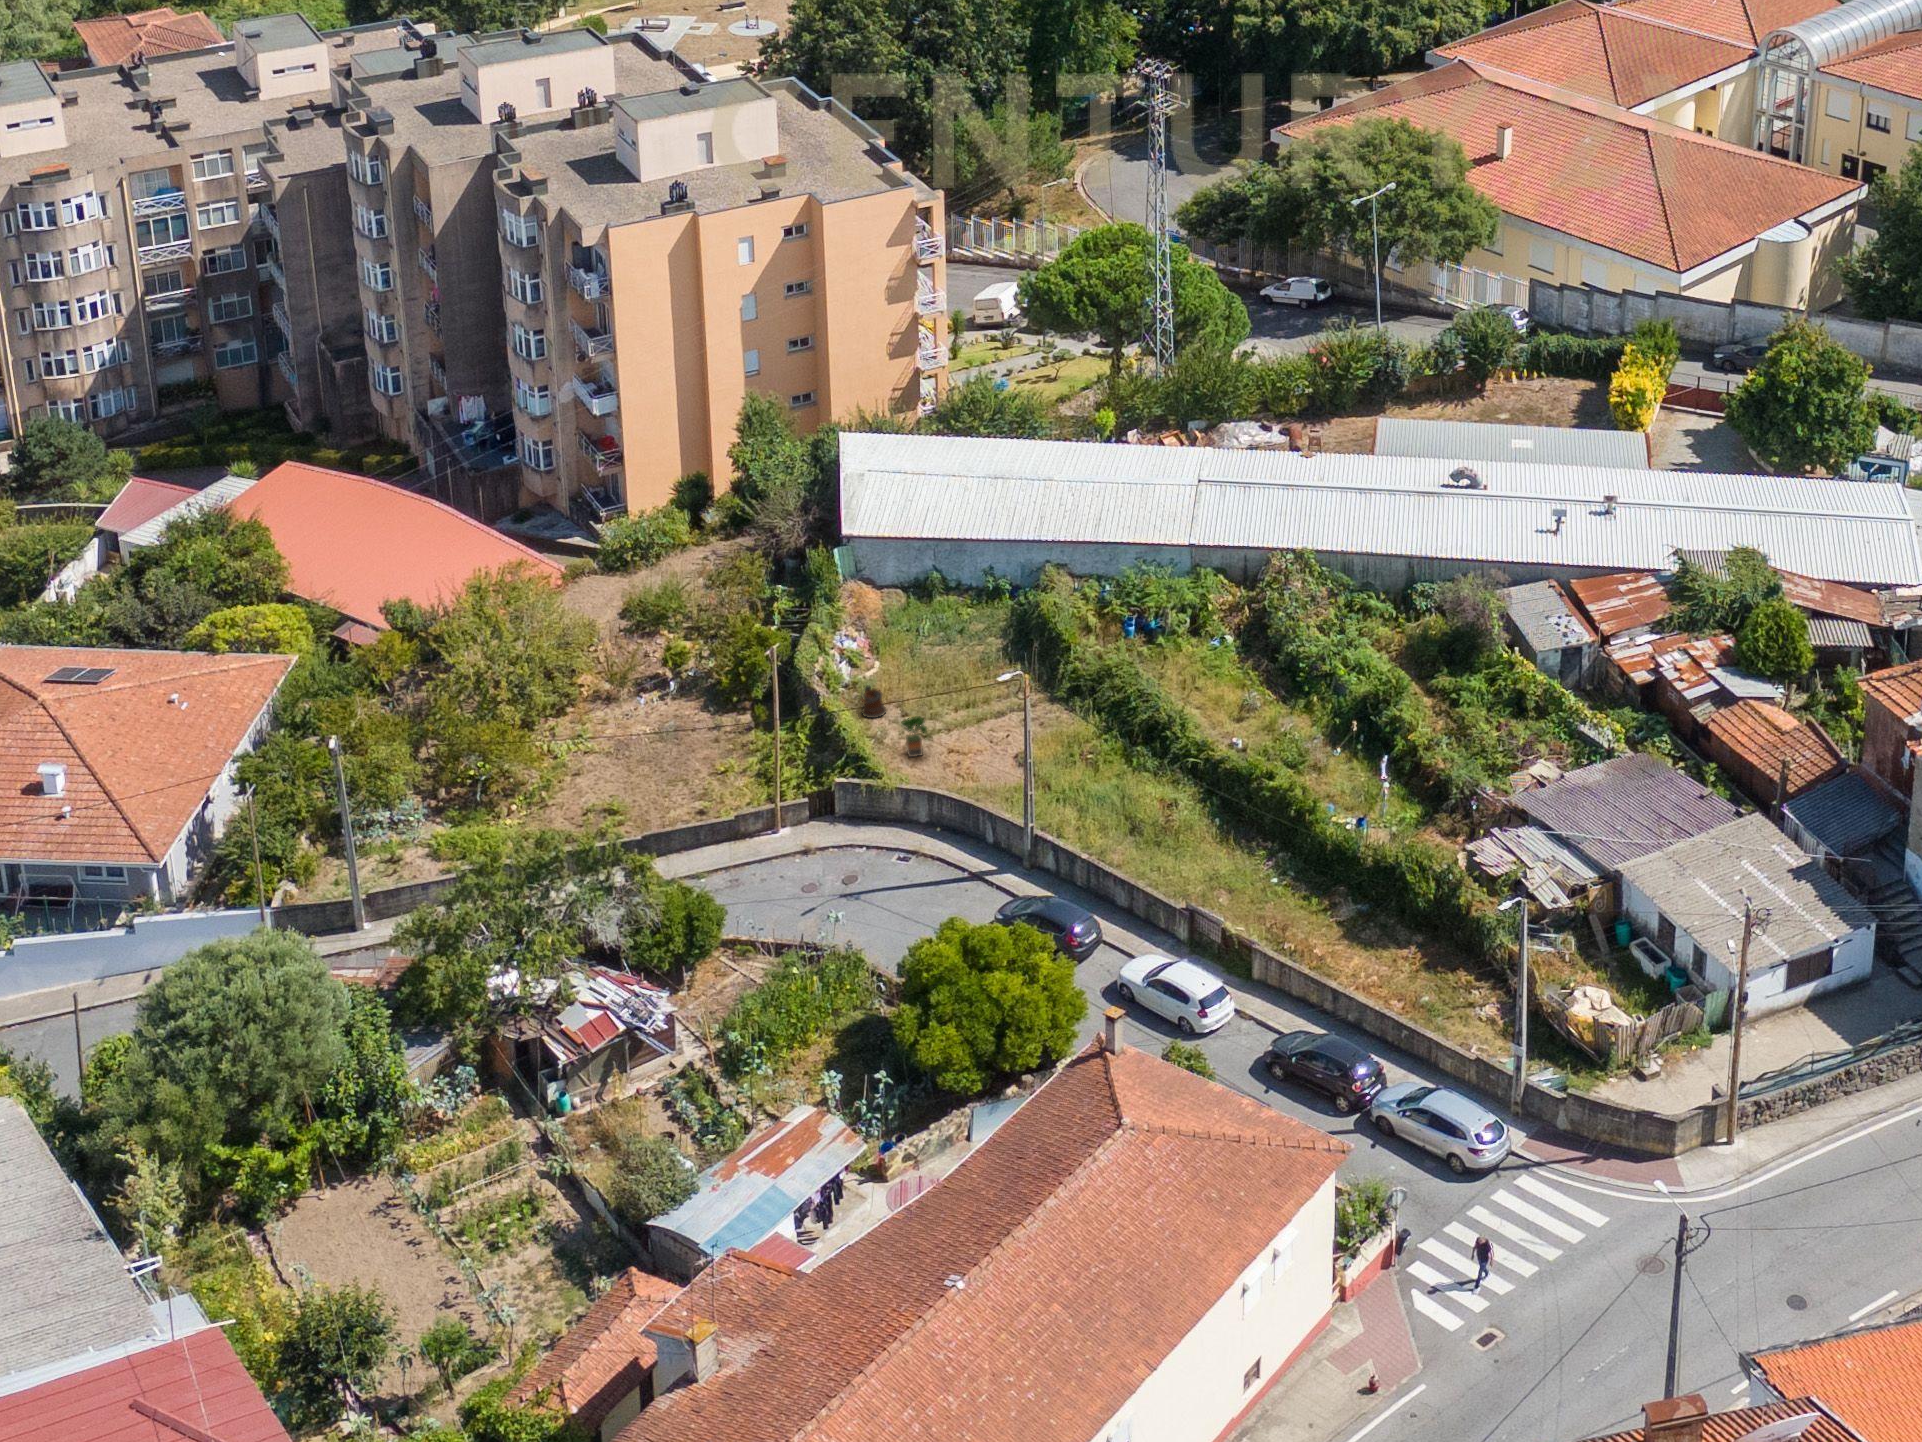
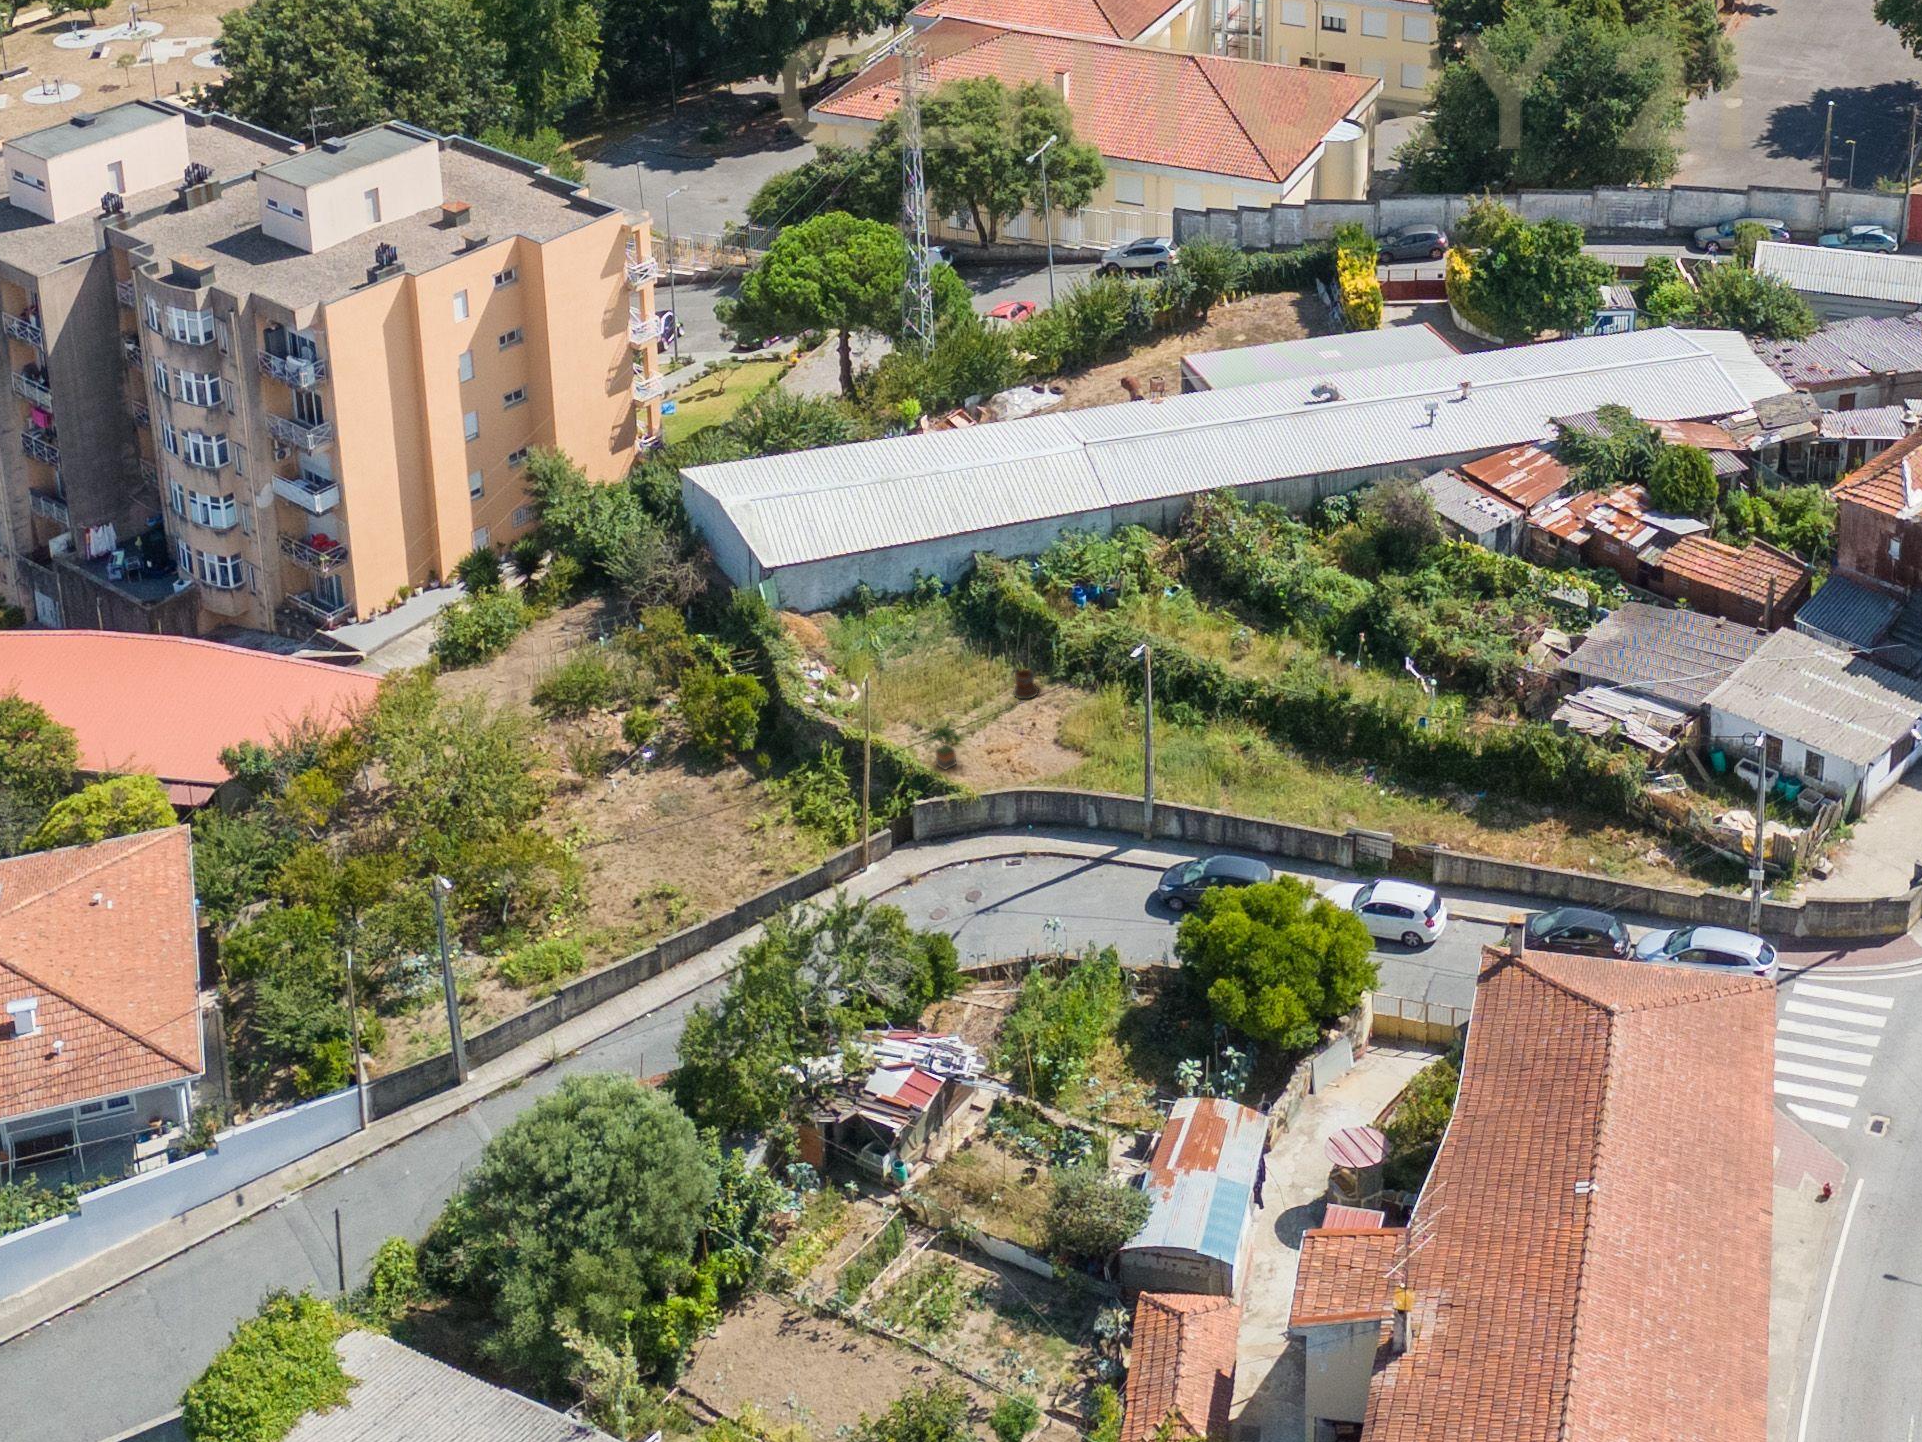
bucket: present [861,686,886,718] -> present [1014,668,1038,699]

